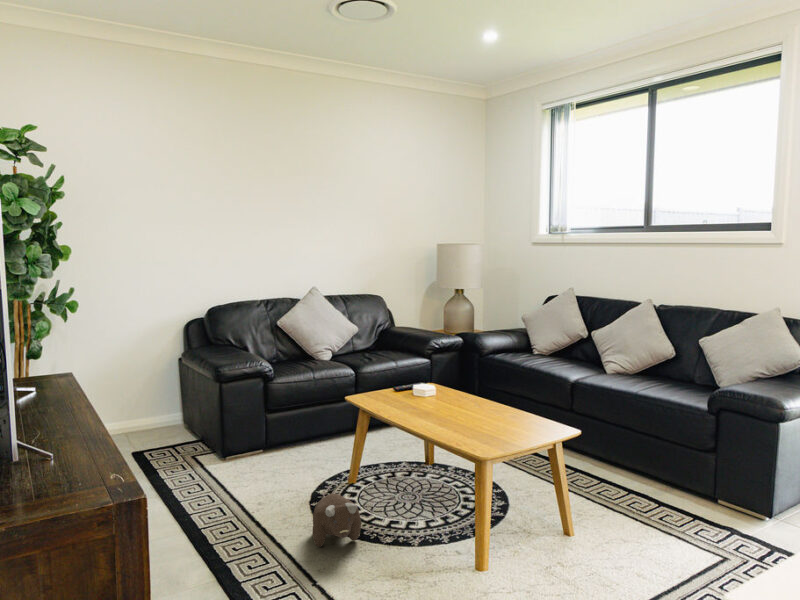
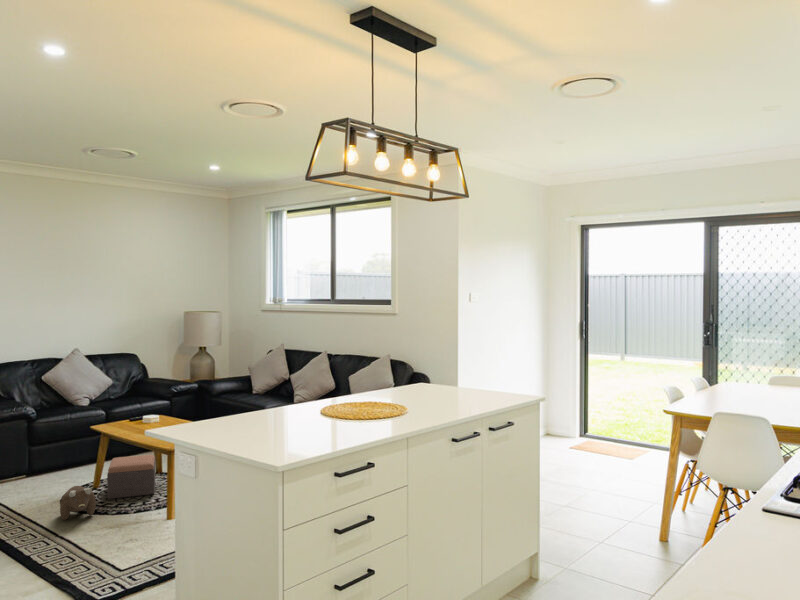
footstool: none [371,442,435,507] -> present [107,455,155,499]

